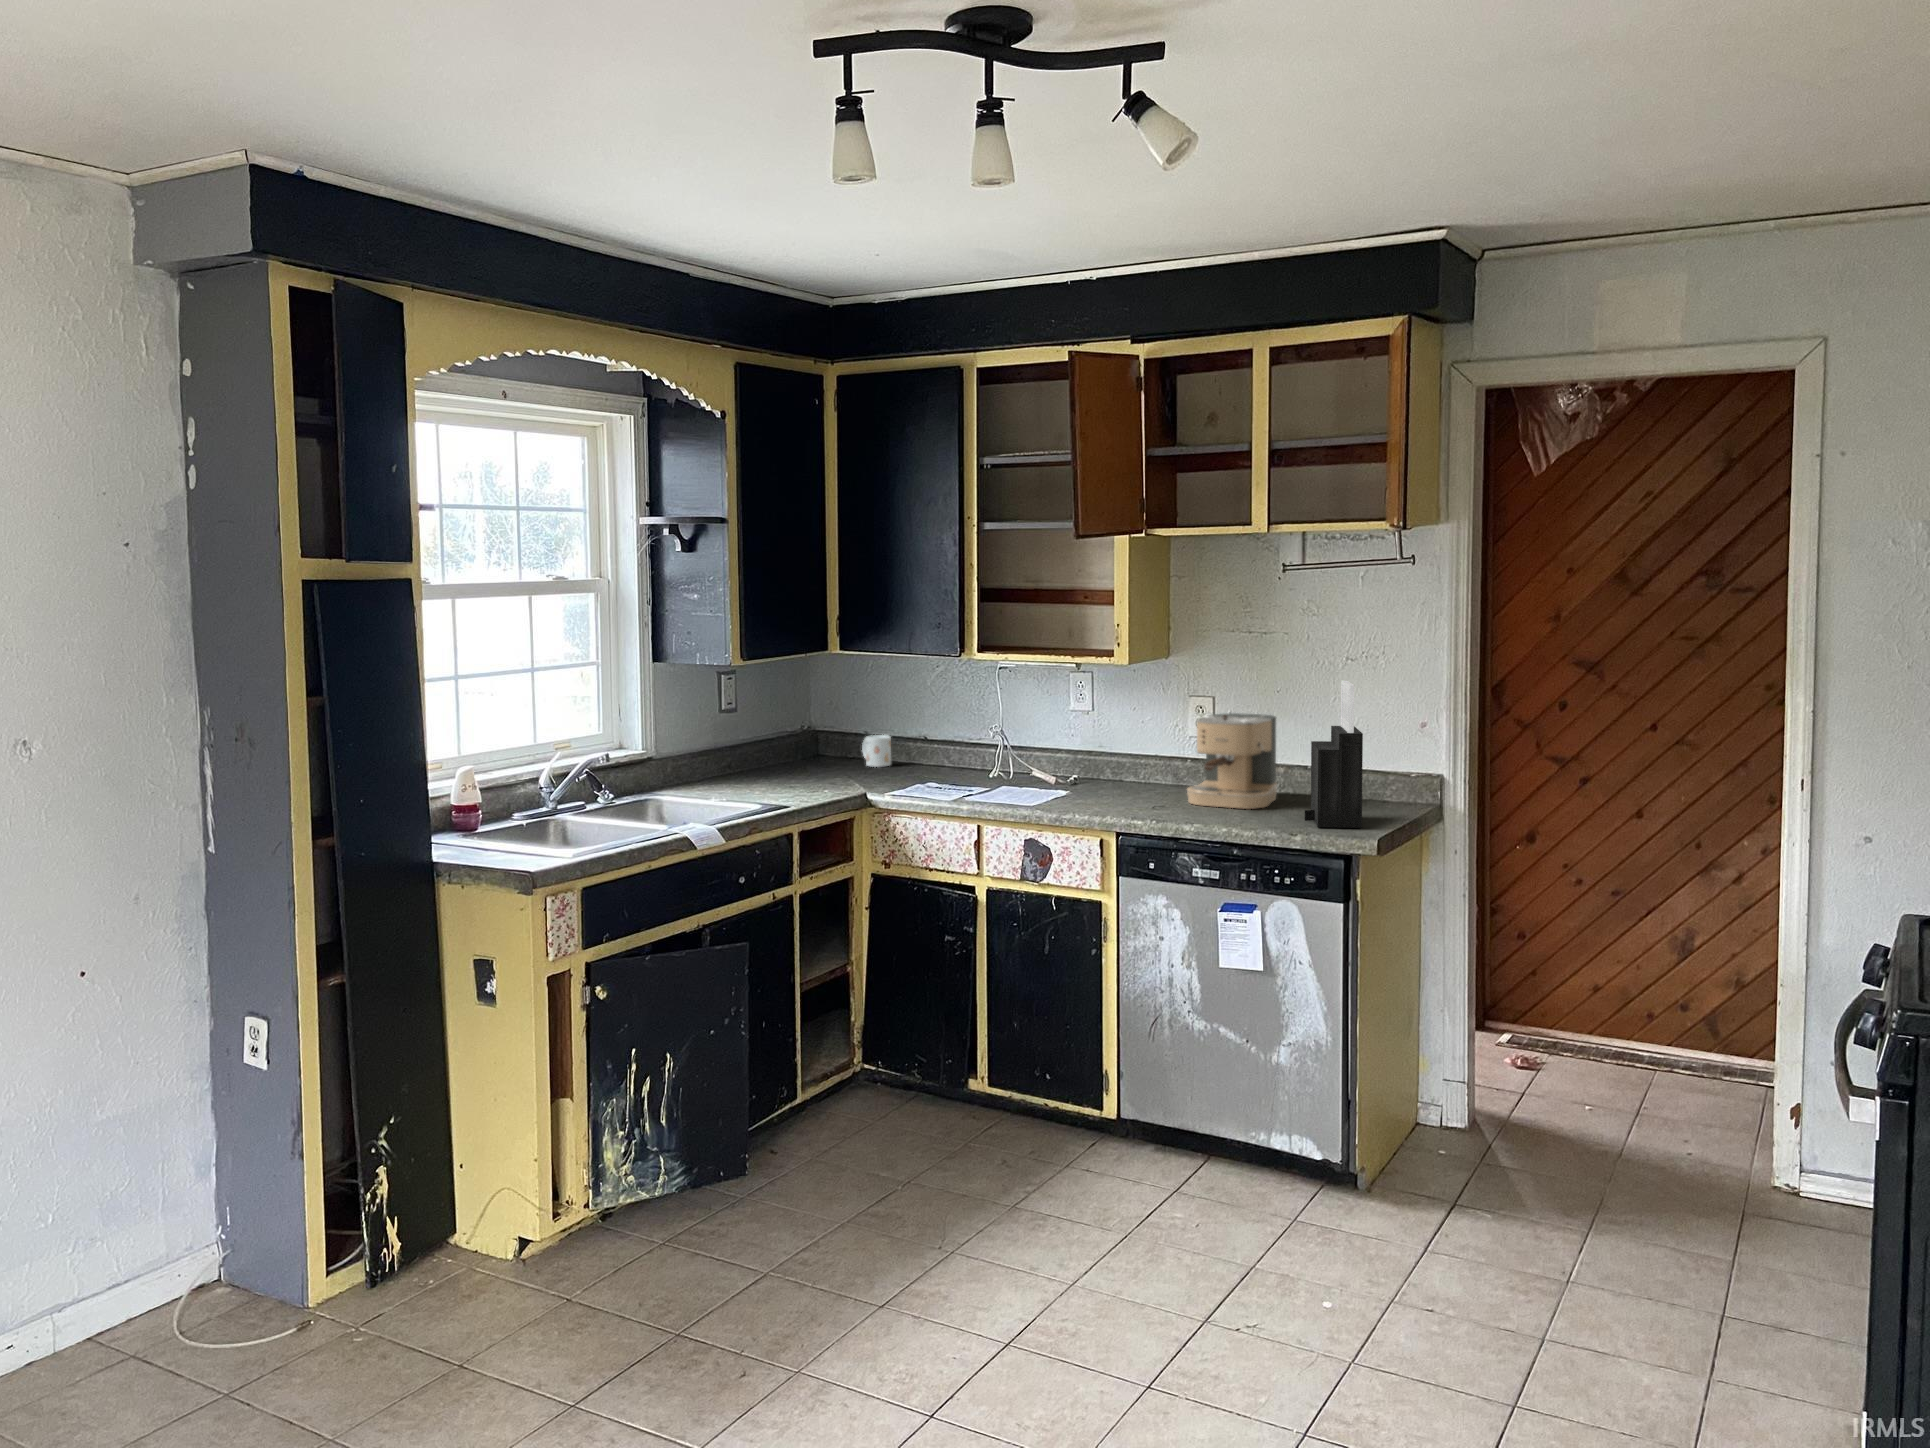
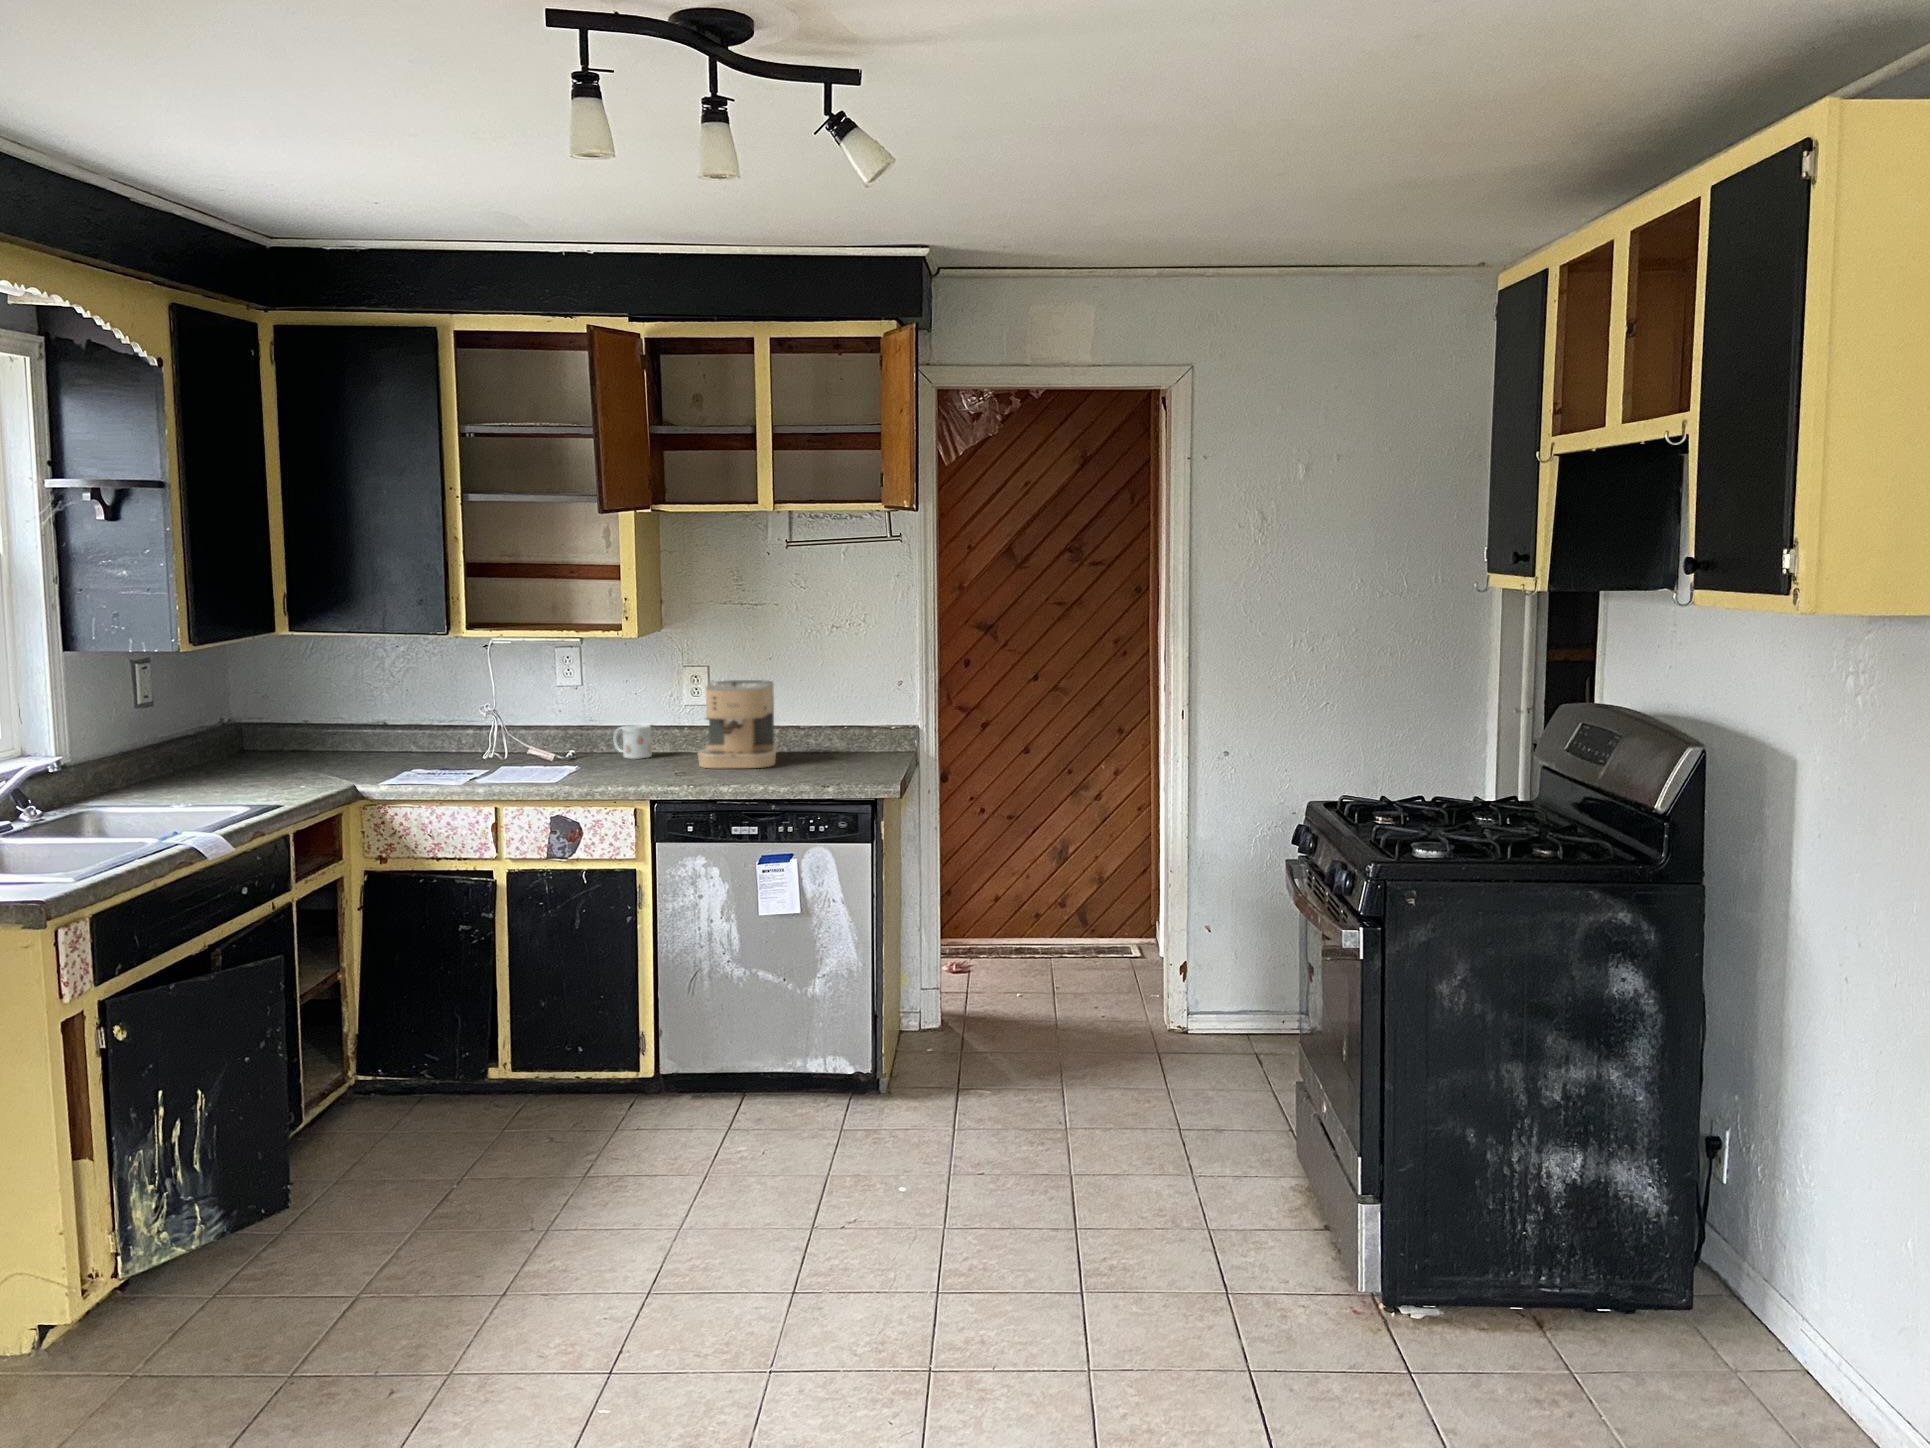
knife block: present [1305,680,1363,828] -> none [819,645,874,778]
mug: present [862,735,891,767] -> present [613,724,652,759]

